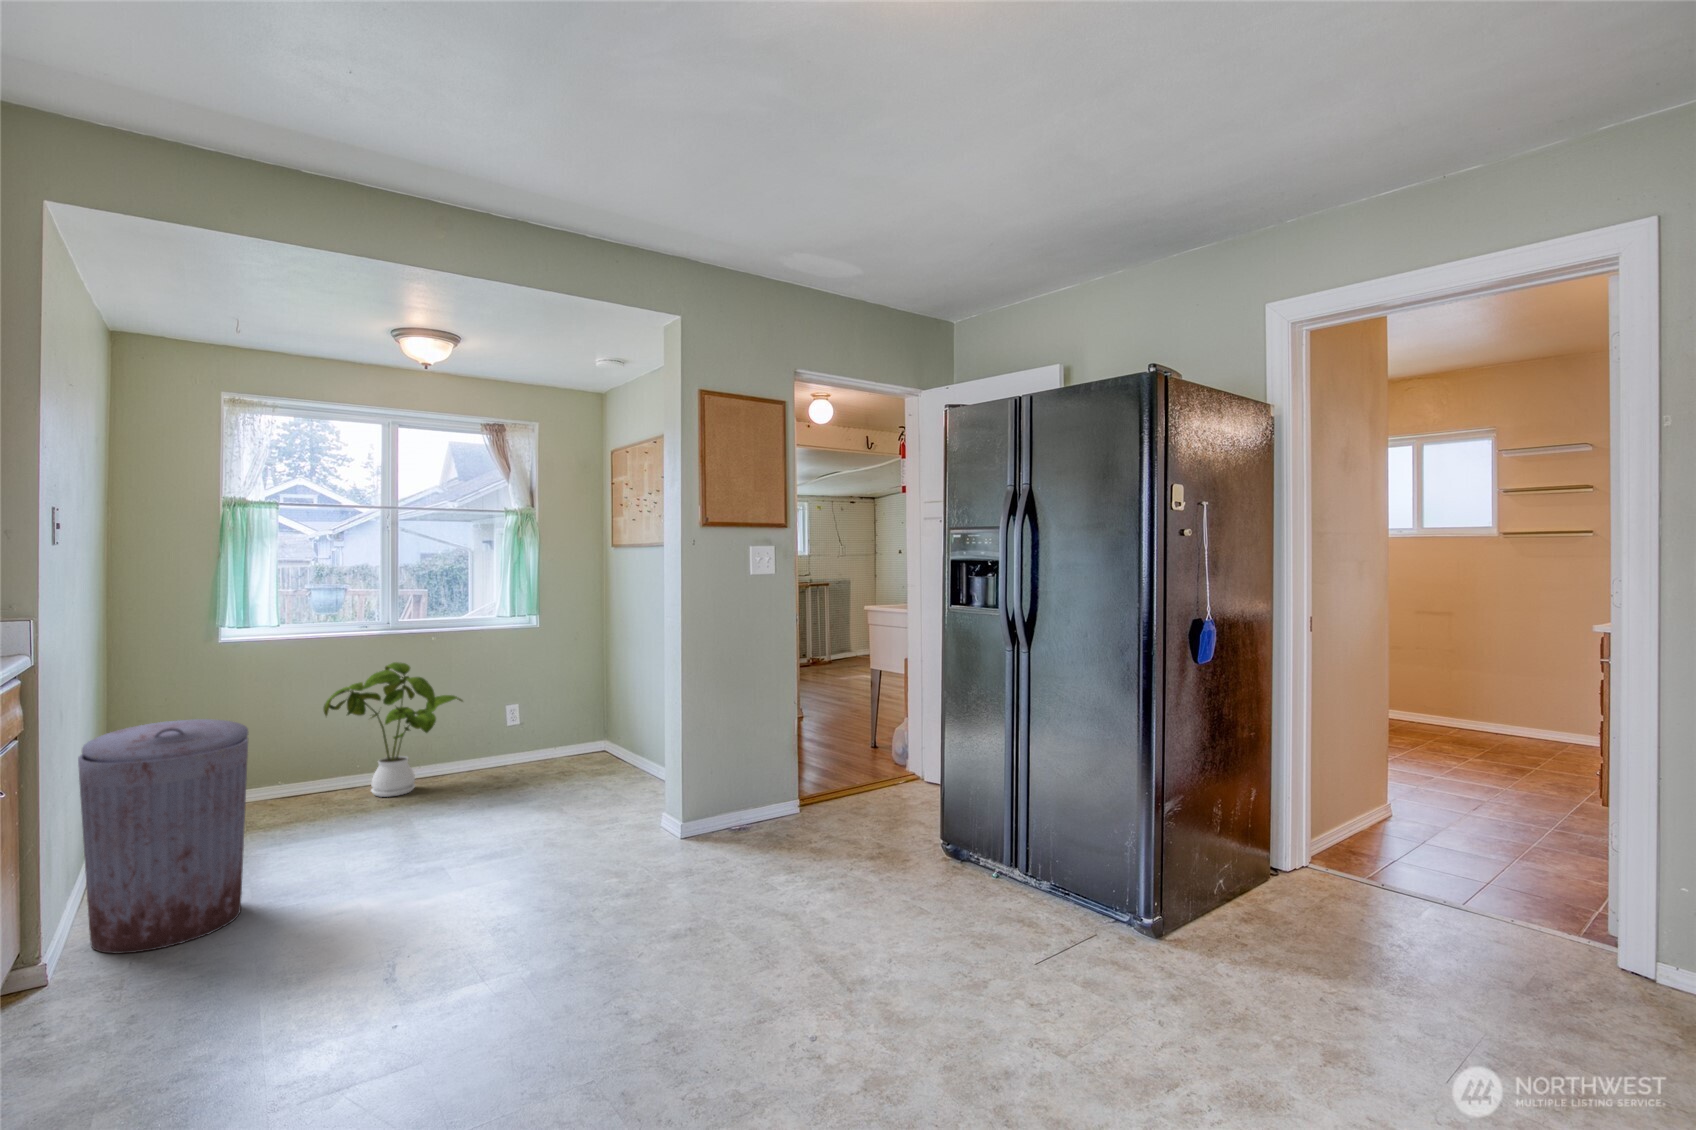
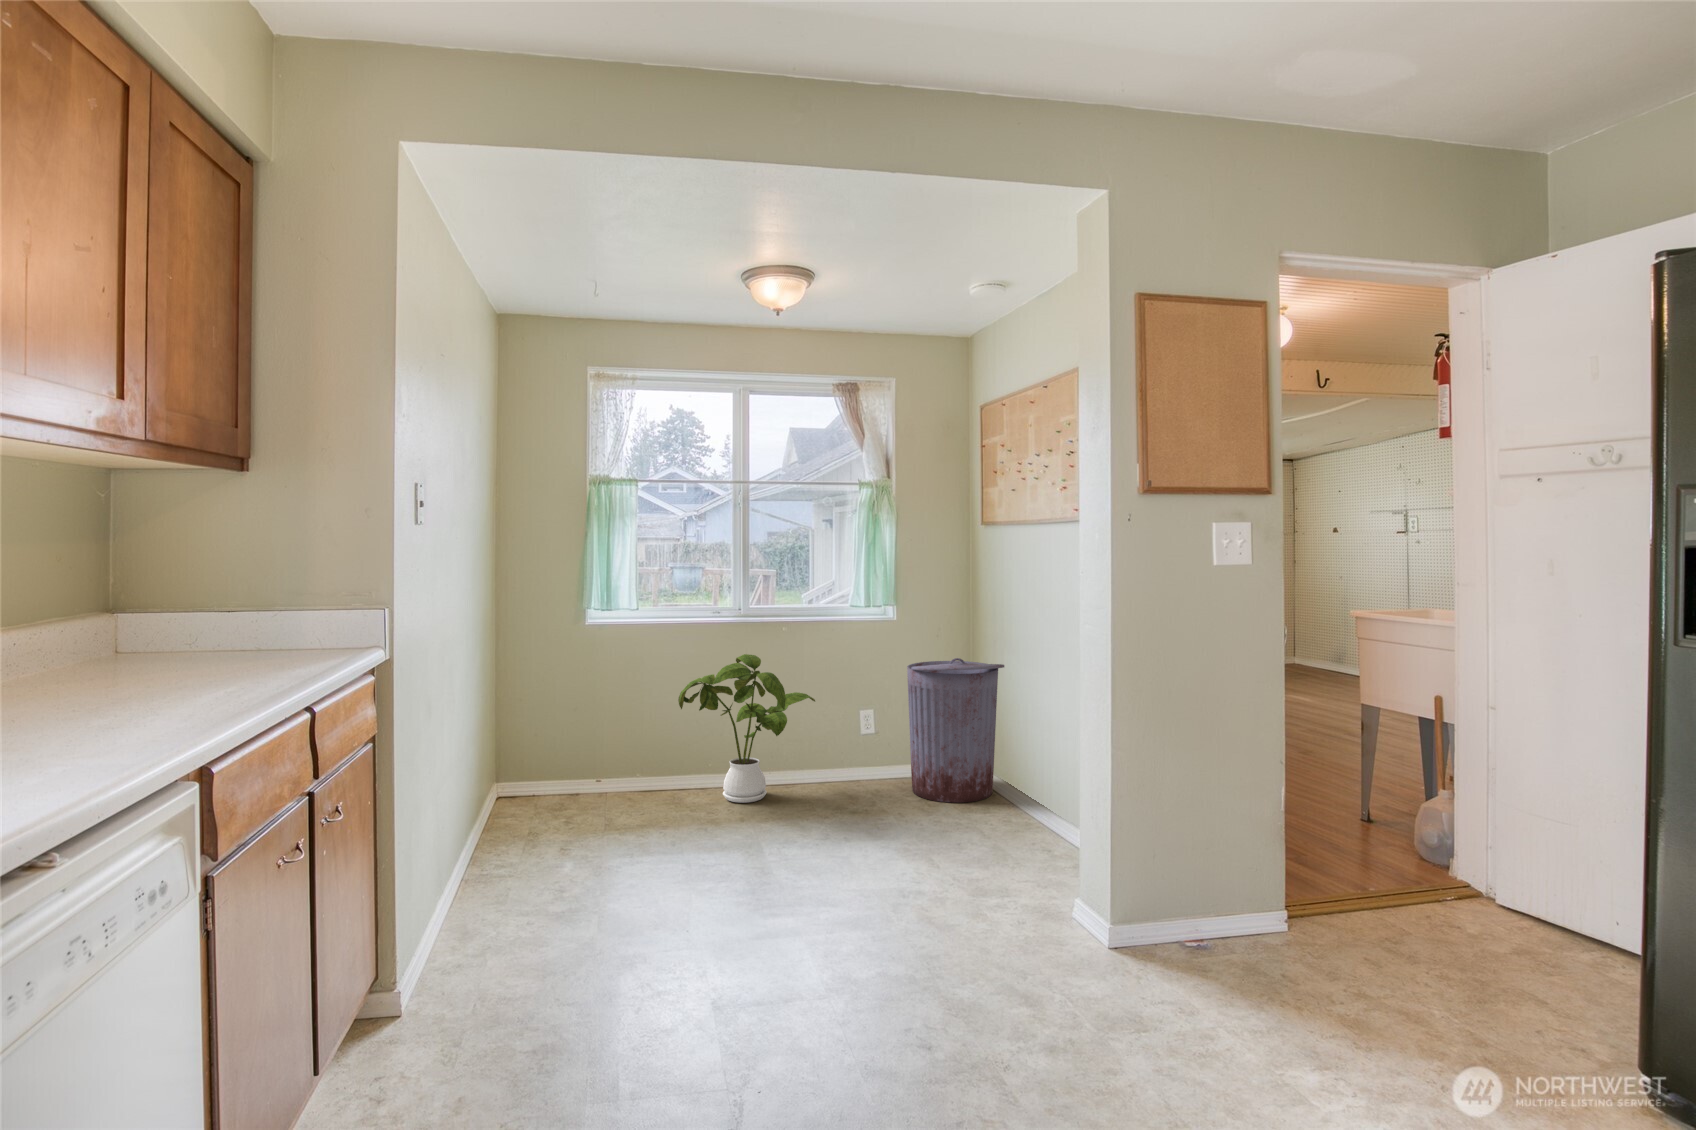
trash can: present [78,719,248,953] -> present [907,658,1004,803]

